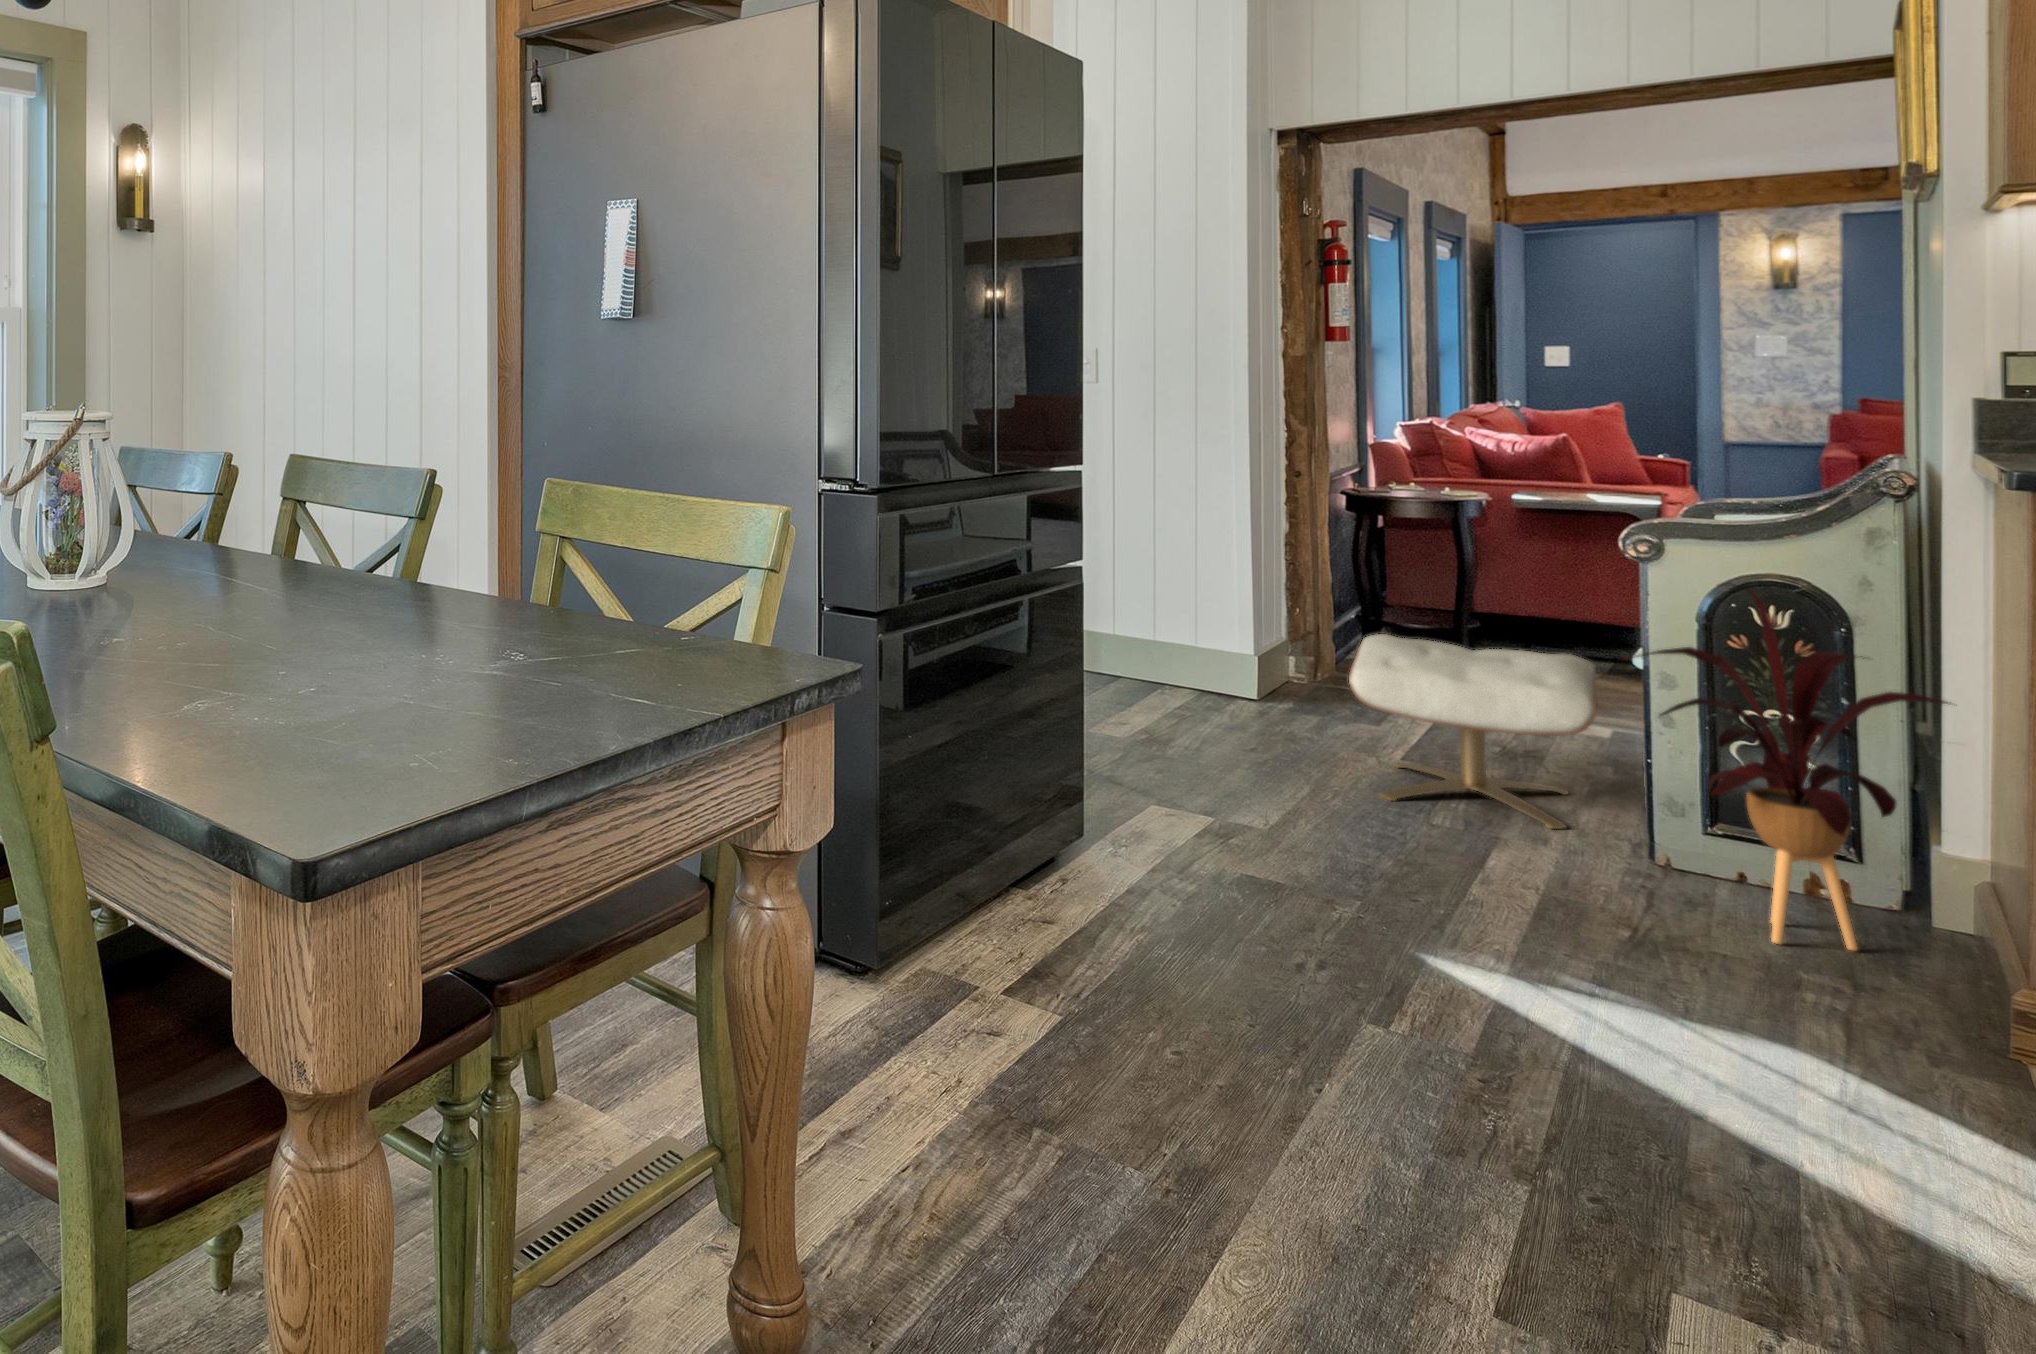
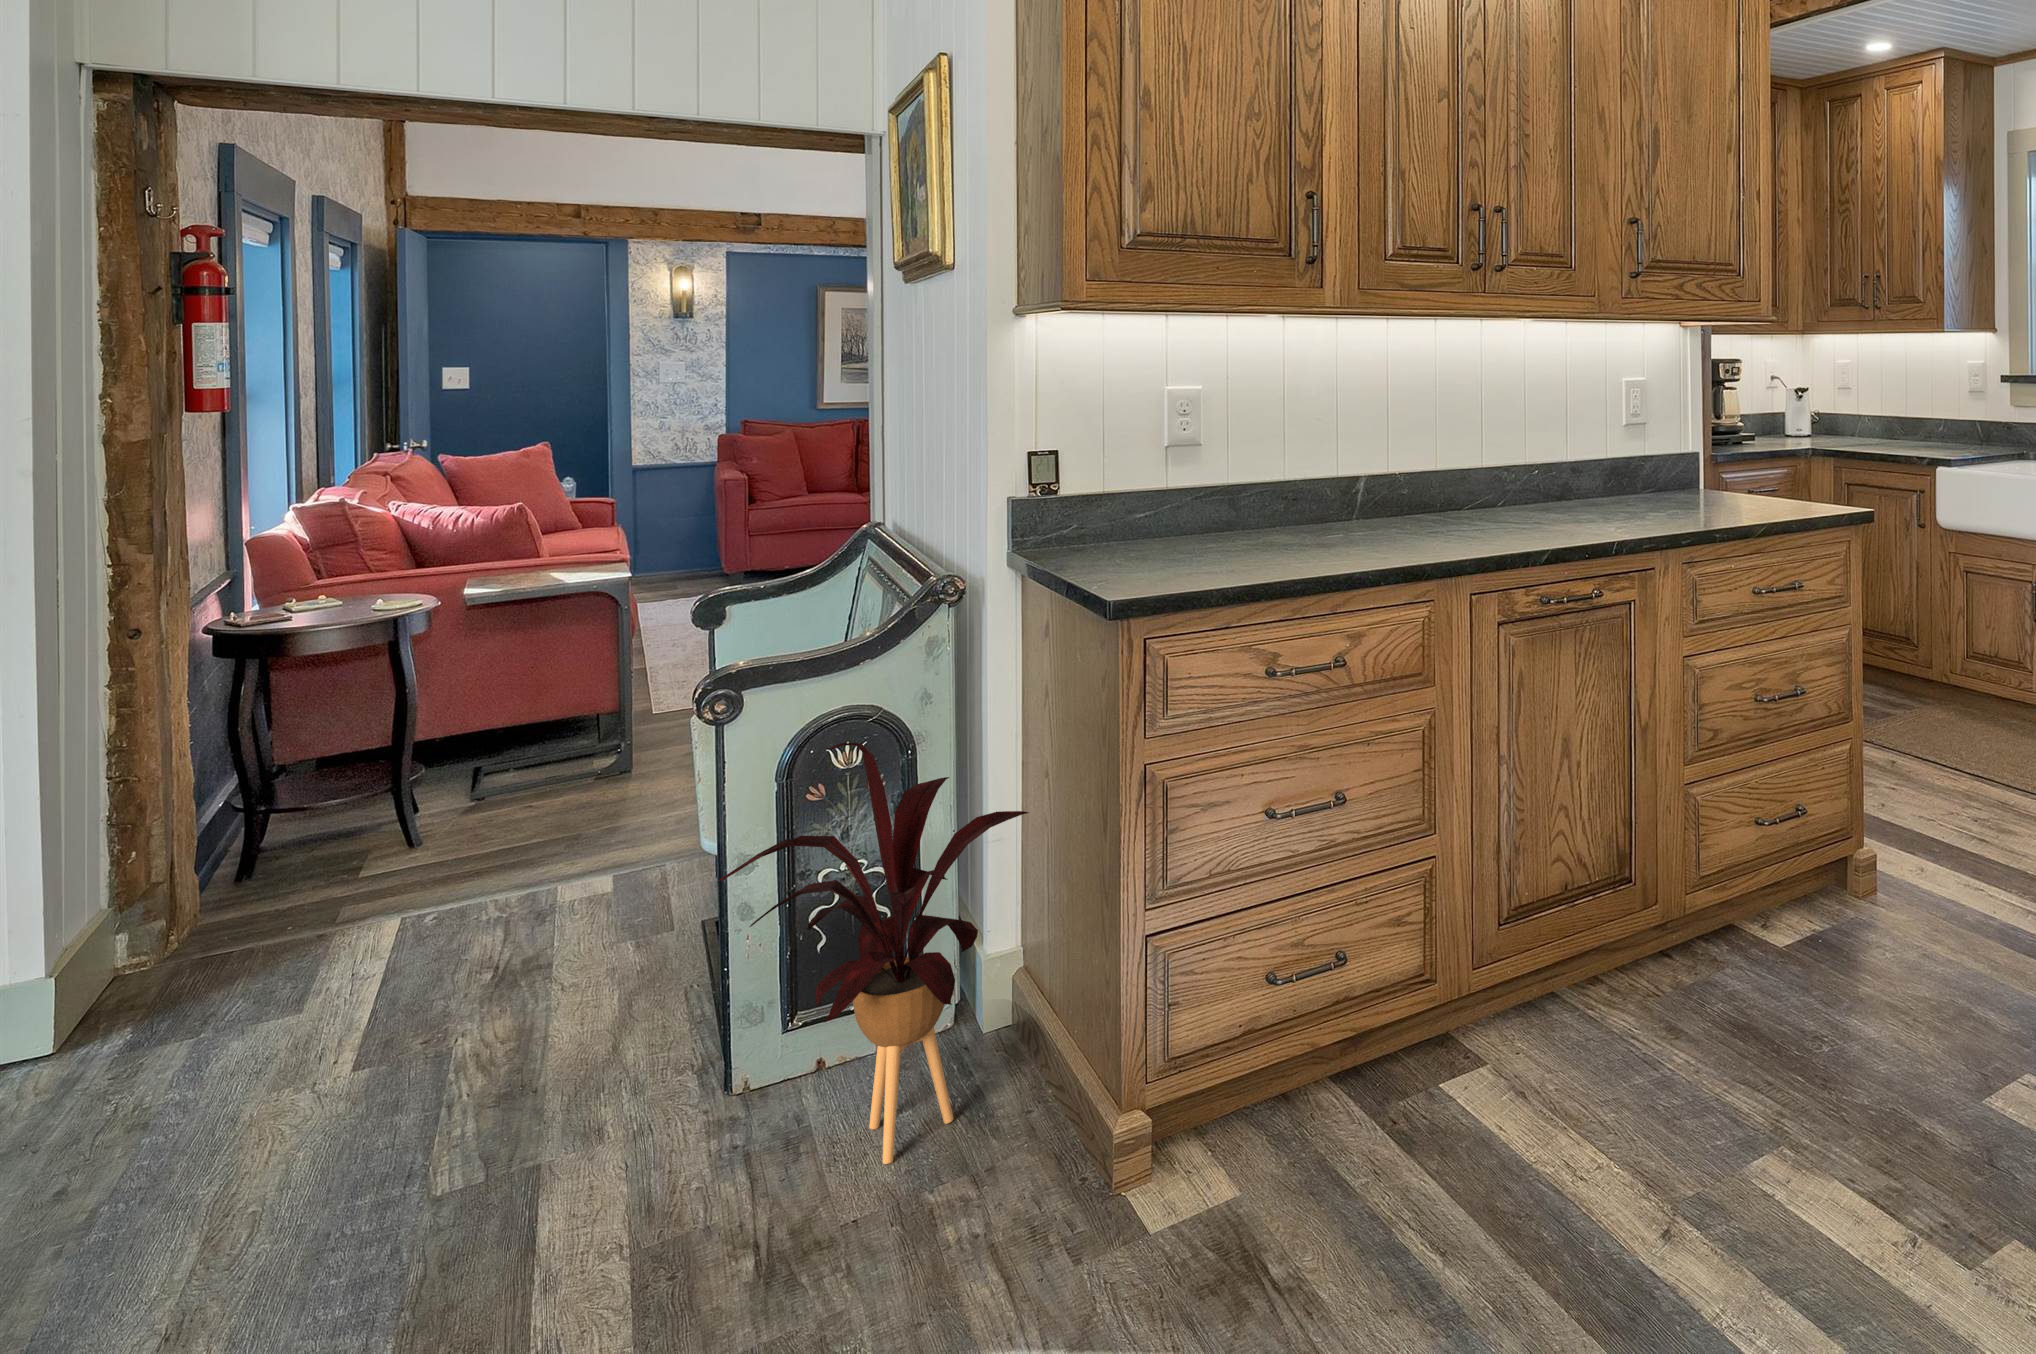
ottoman: present [1349,634,1596,829] -> none [268,839,650,1185]

